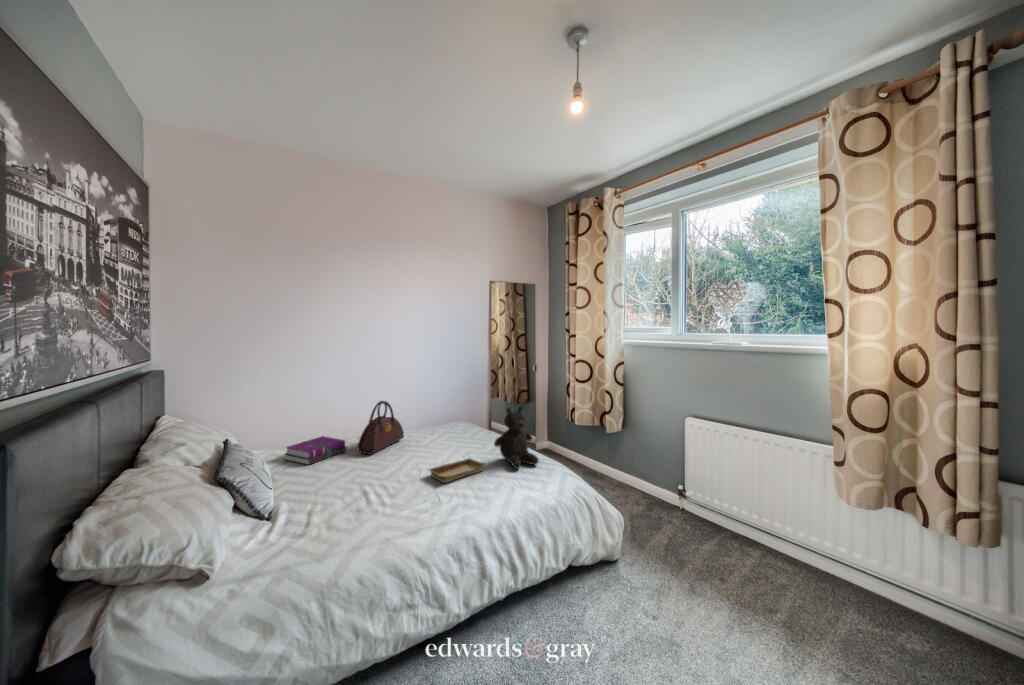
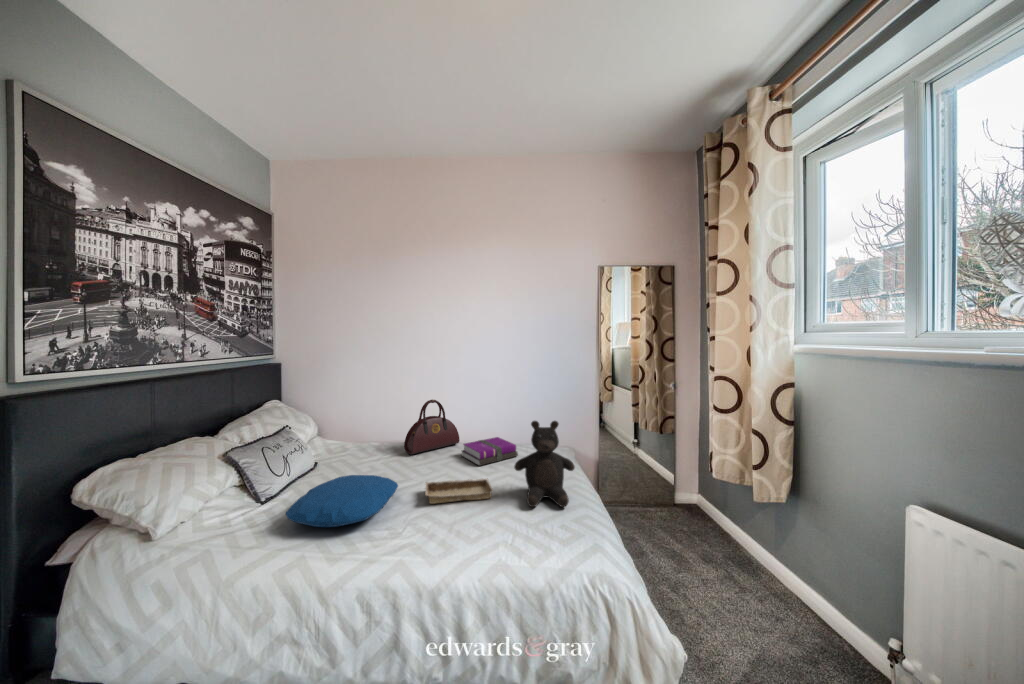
notebook: present [284,436,347,465] -> present [462,437,518,466]
pillow: none [336,471,424,519] -> present [286,475,398,527]

